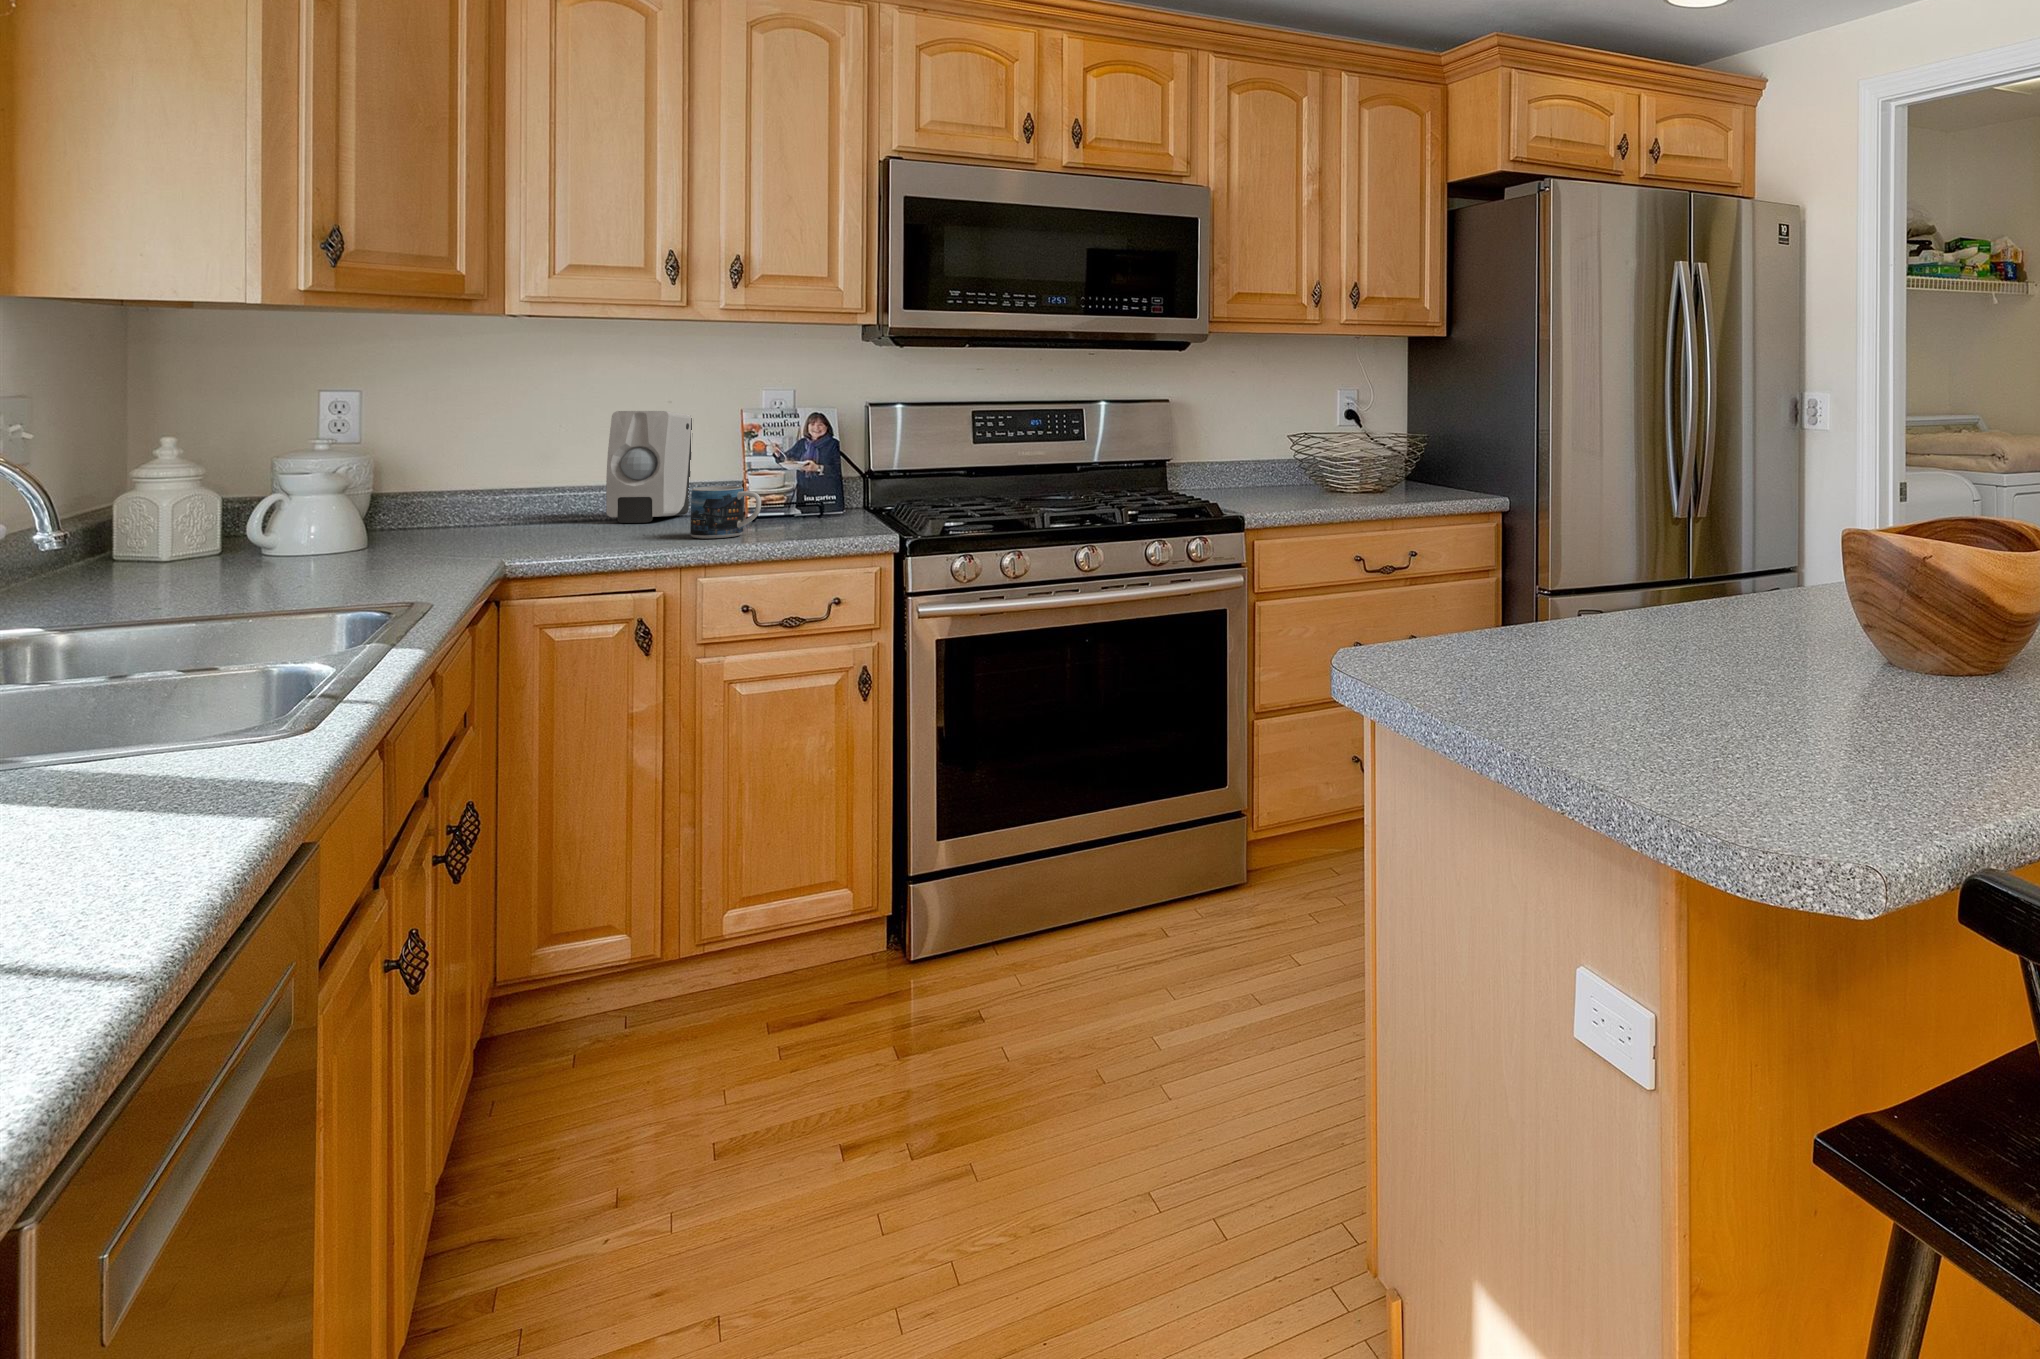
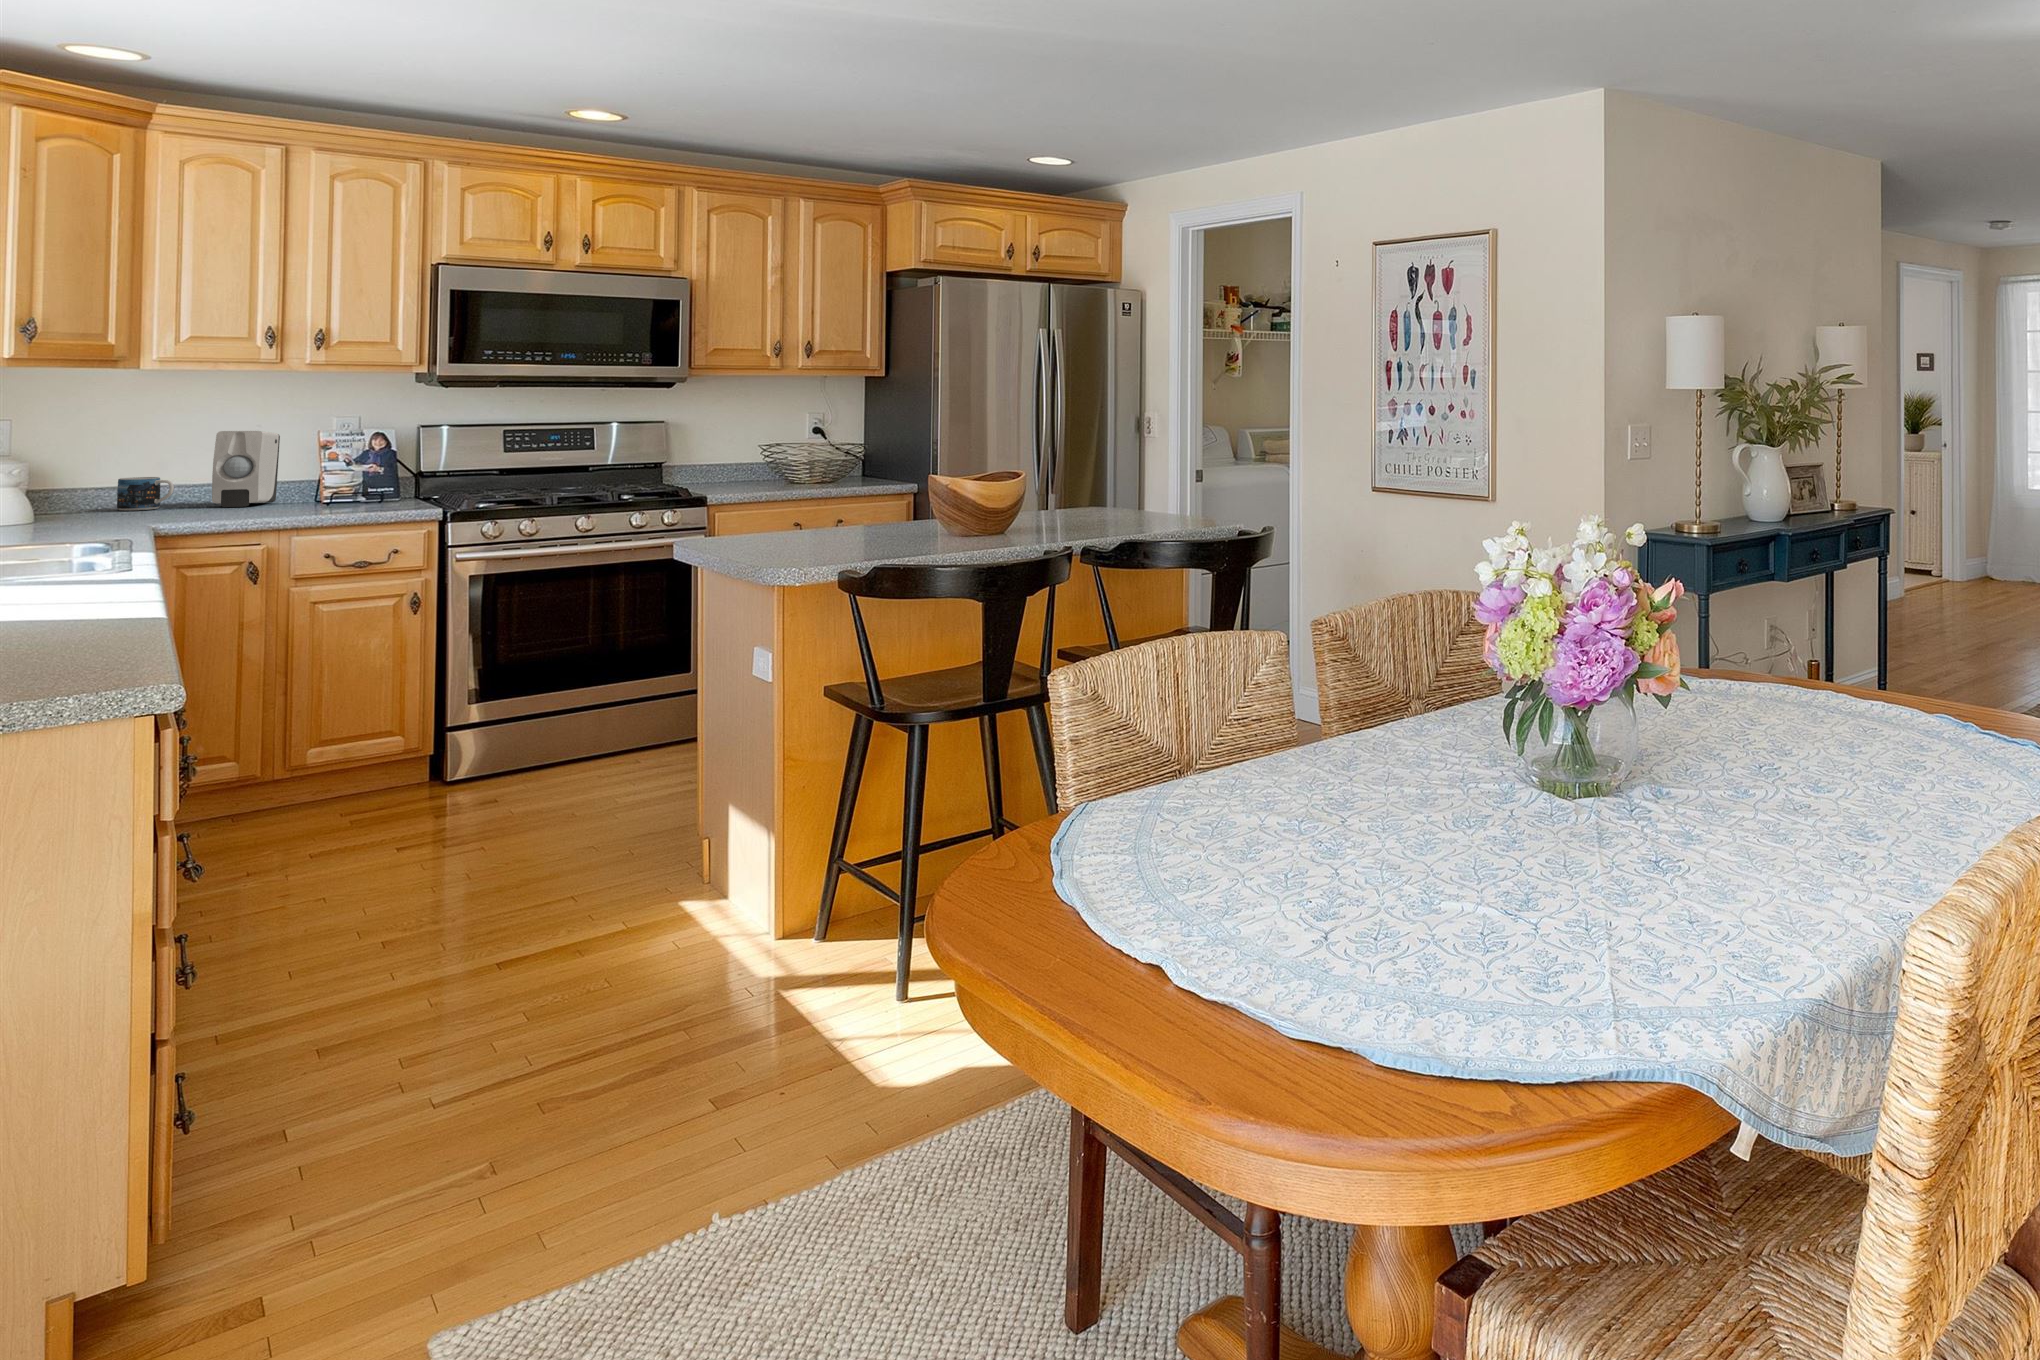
mug: present [690,486,761,538] -> present [117,477,174,511]

